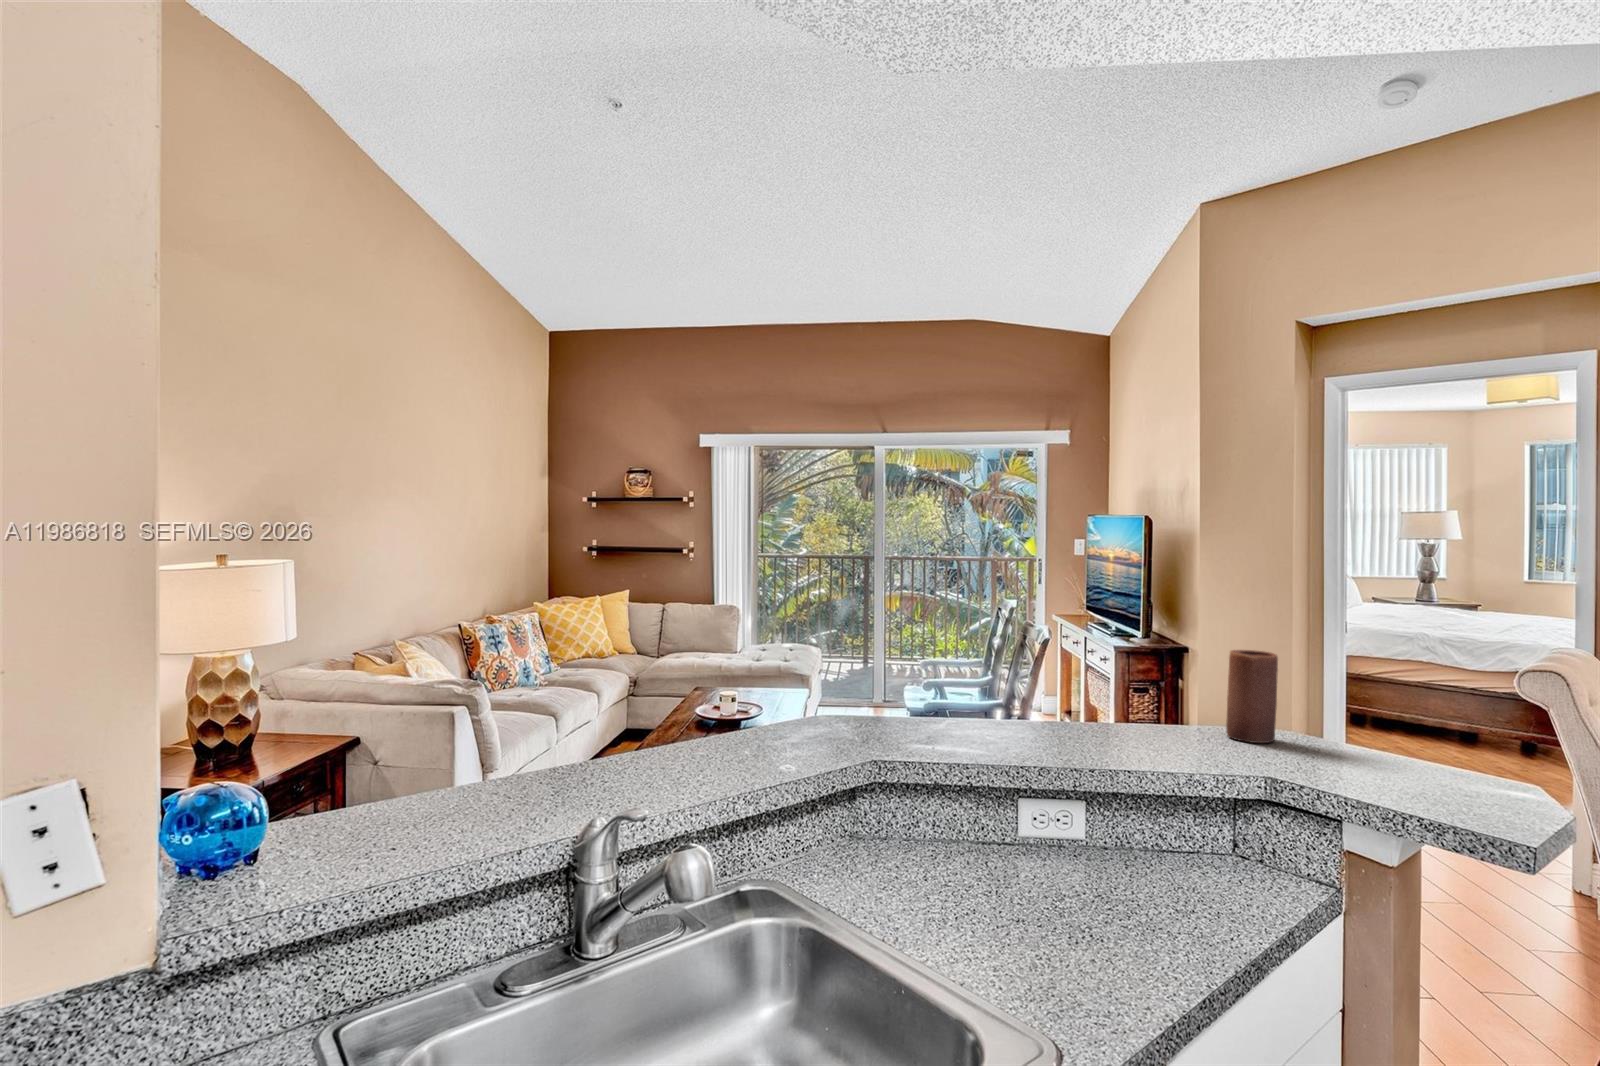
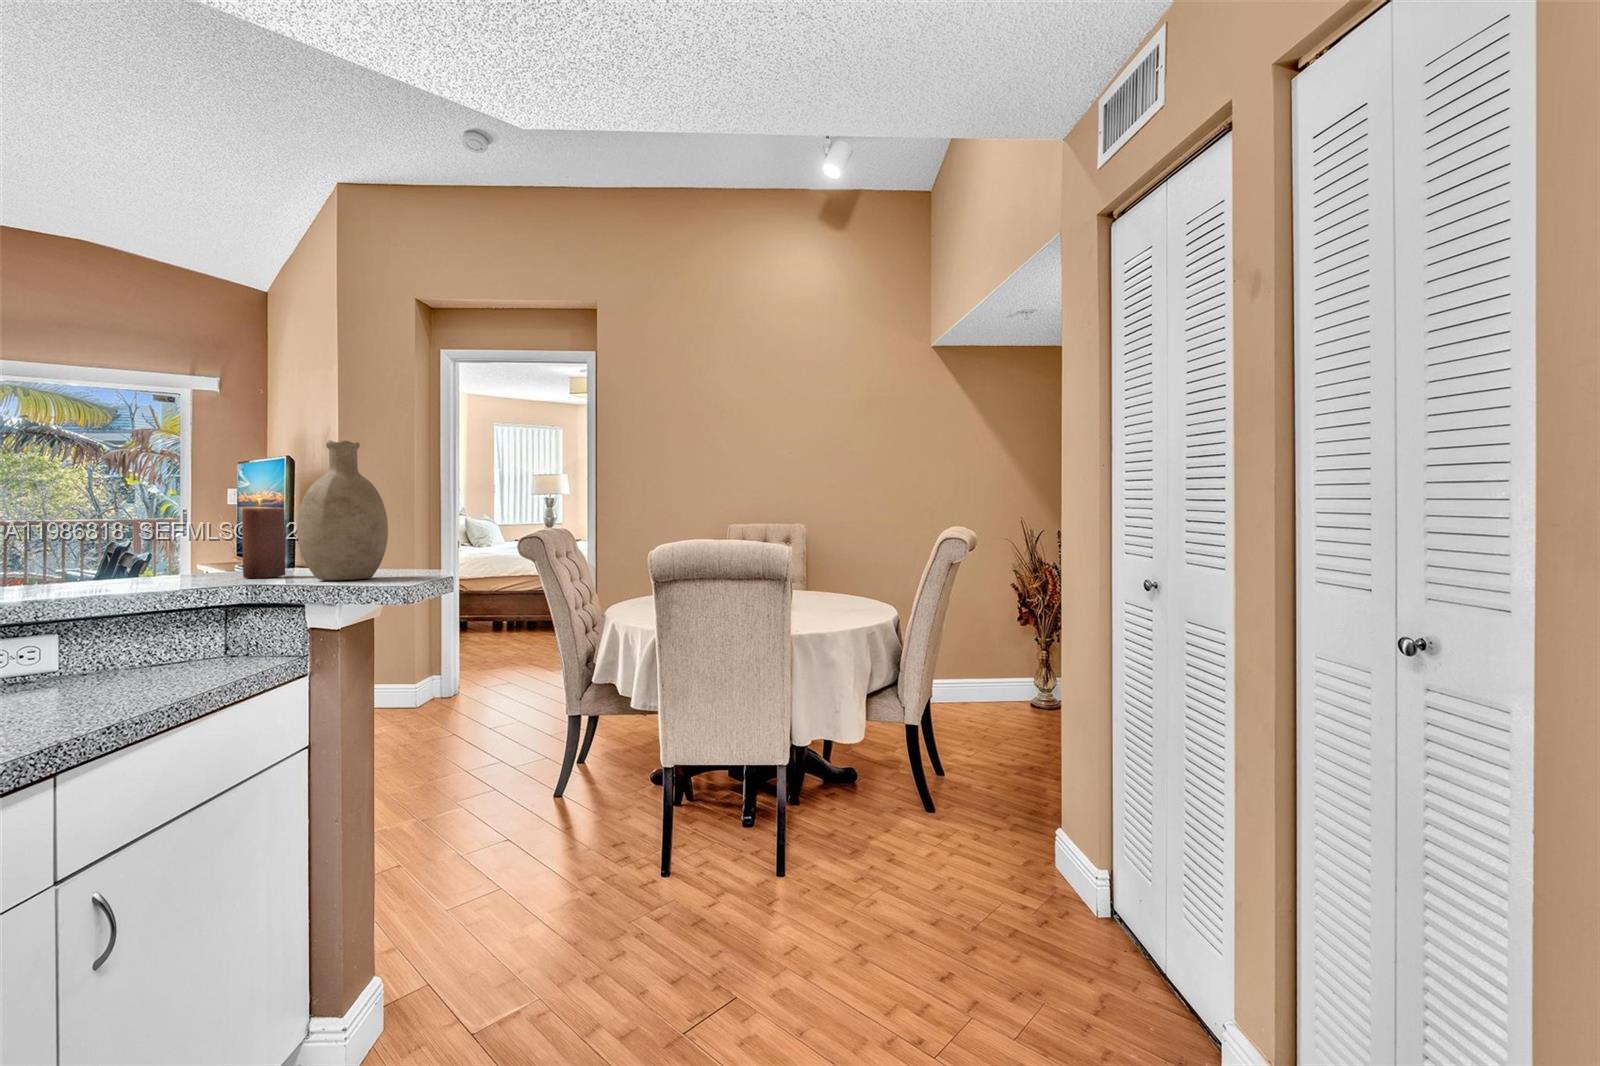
decorative vase: none [1325,586,1460,791] -> present [297,440,388,580]

